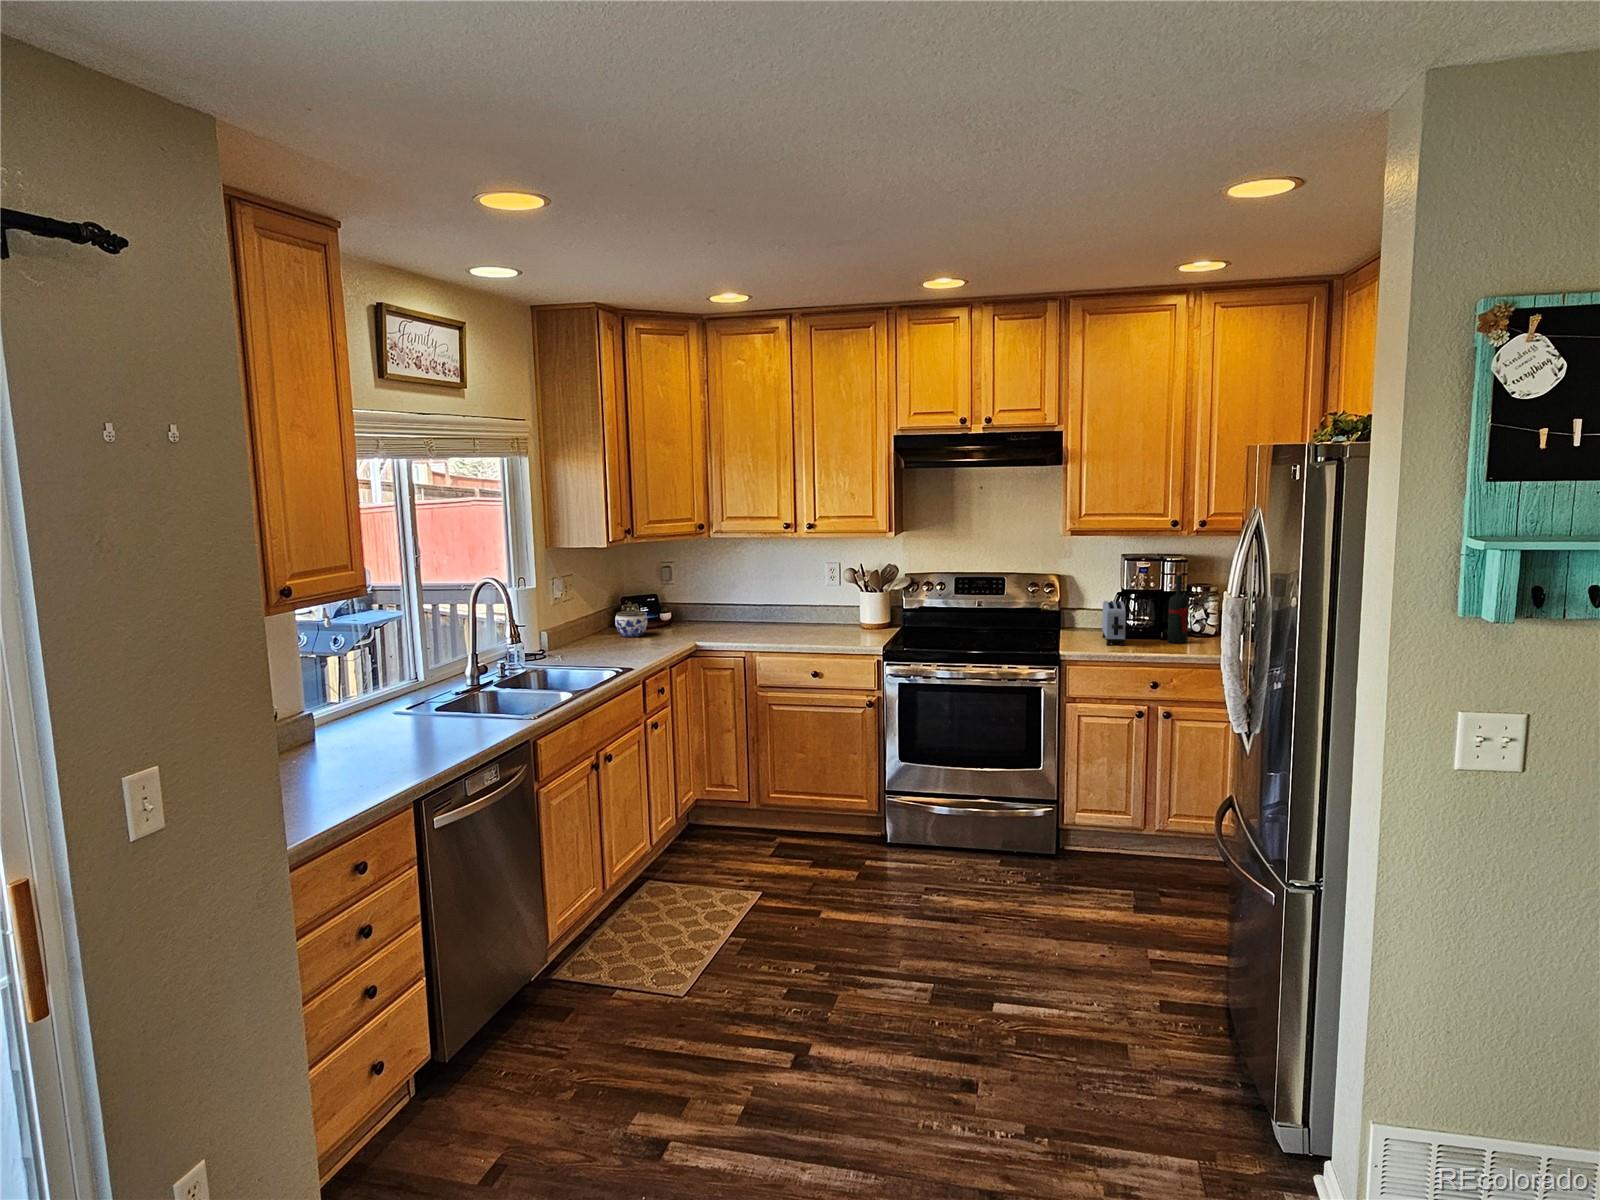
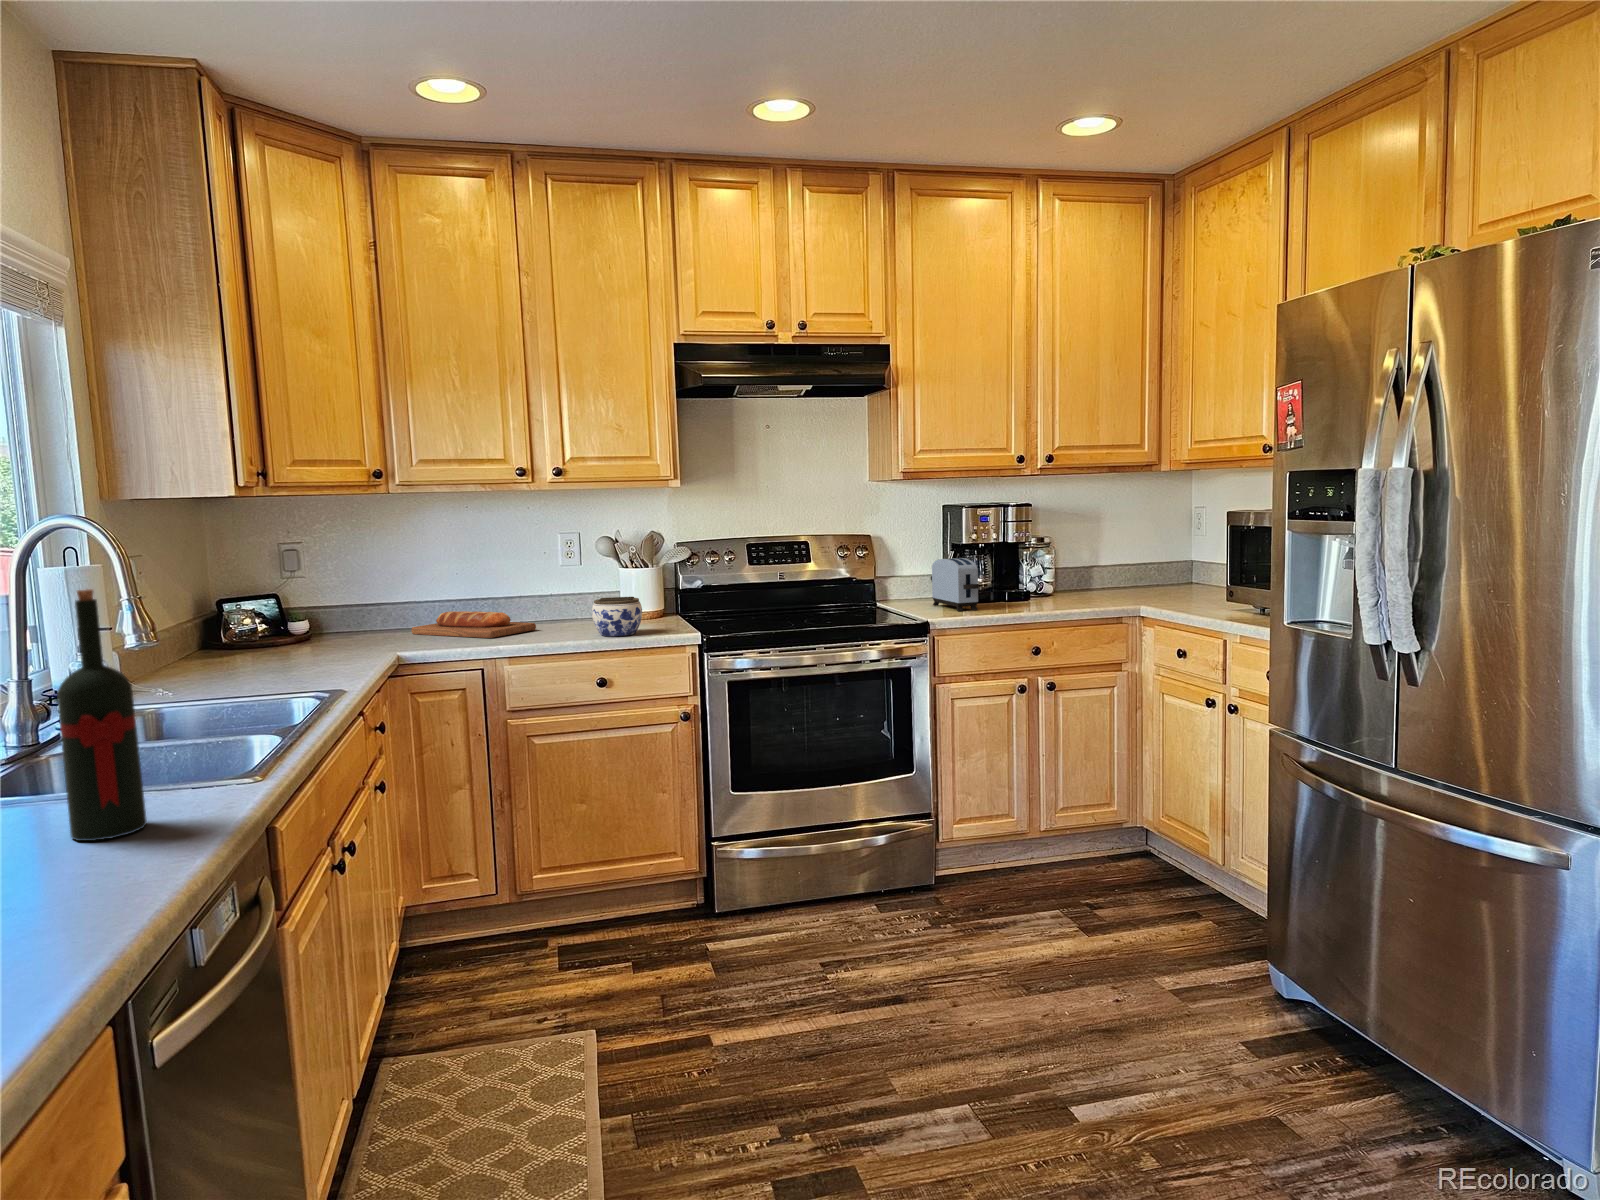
wine bottle: present [1168,572,1189,643] -> present [57,589,147,841]
jar: present [615,610,648,637] -> present [592,597,642,636]
bread loaf: none [723,614,795,636] -> present [411,611,536,638]

